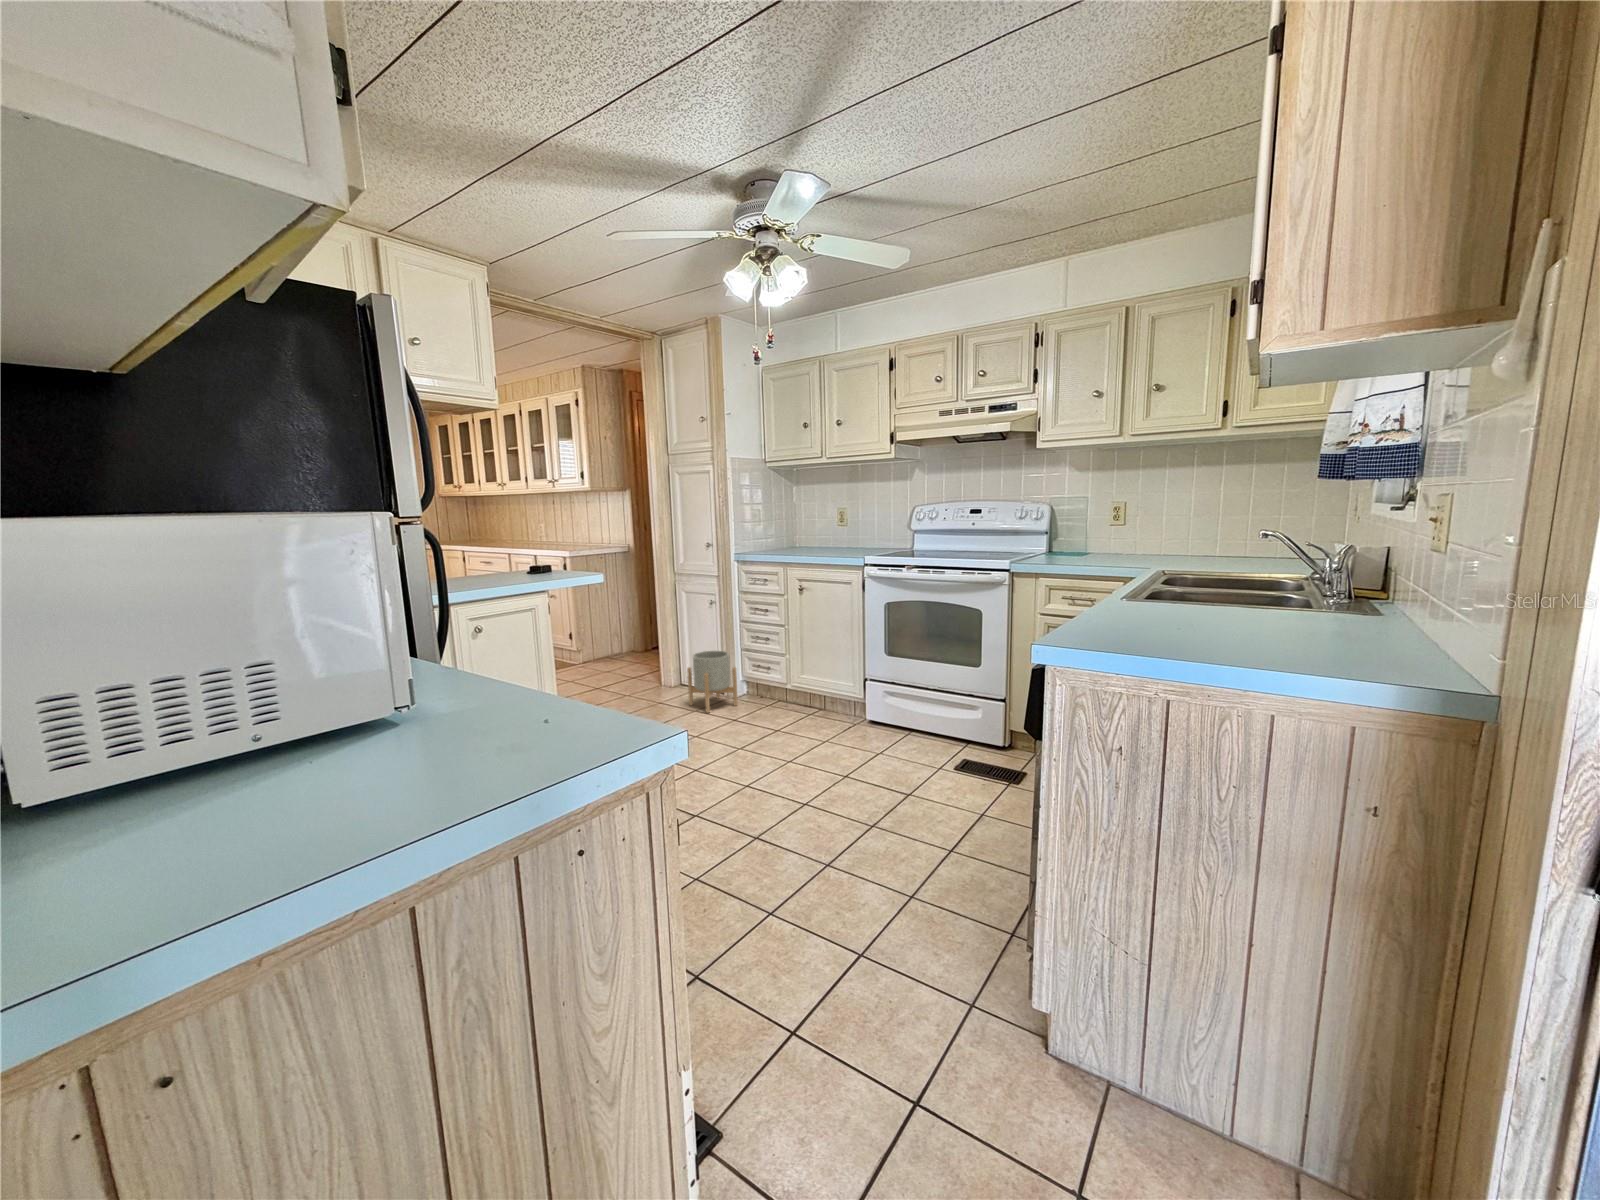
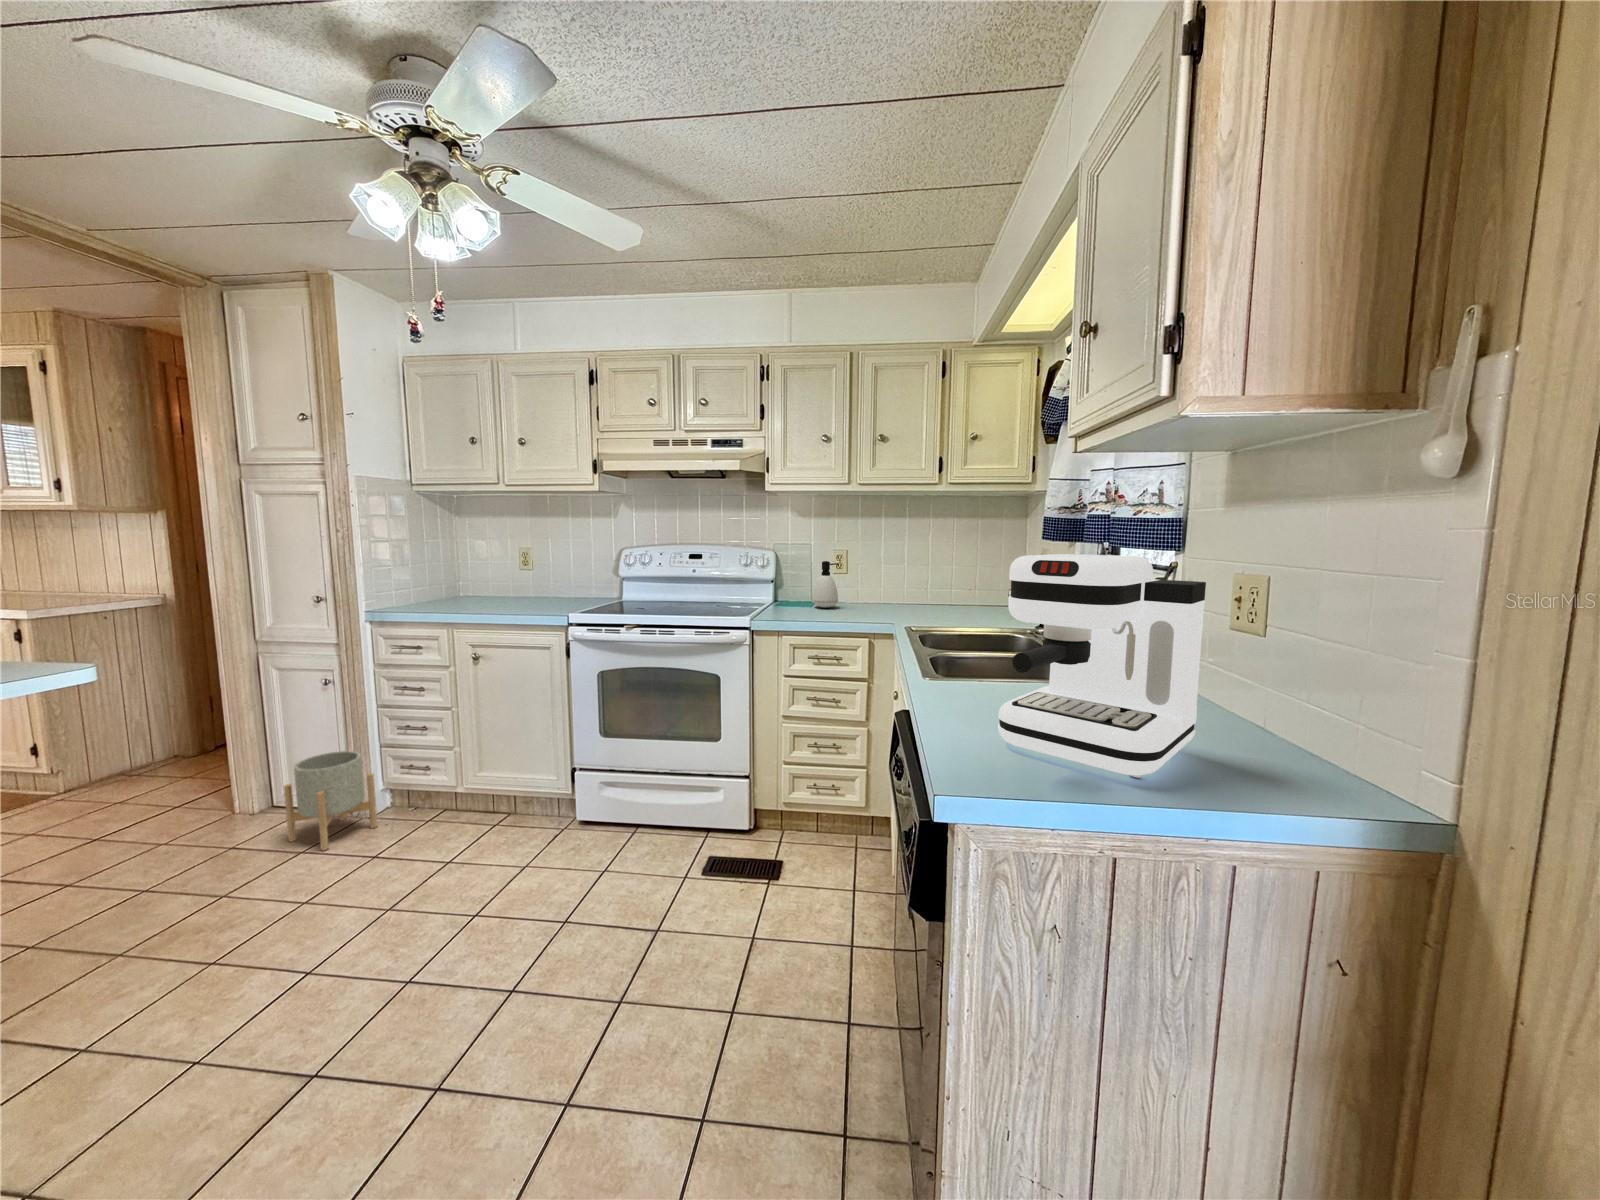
coffee maker: none [1106,475,1320,650] -> present [998,554,1206,778]
soap dispenser: none [1084,512,1113,557] -> present [813,561,839,608]

